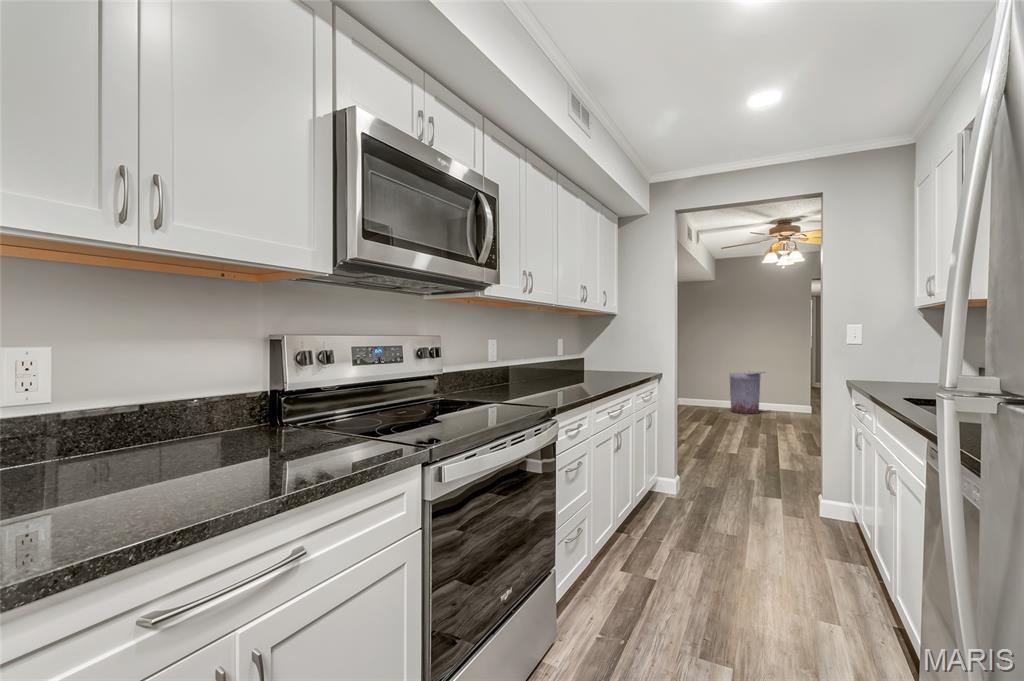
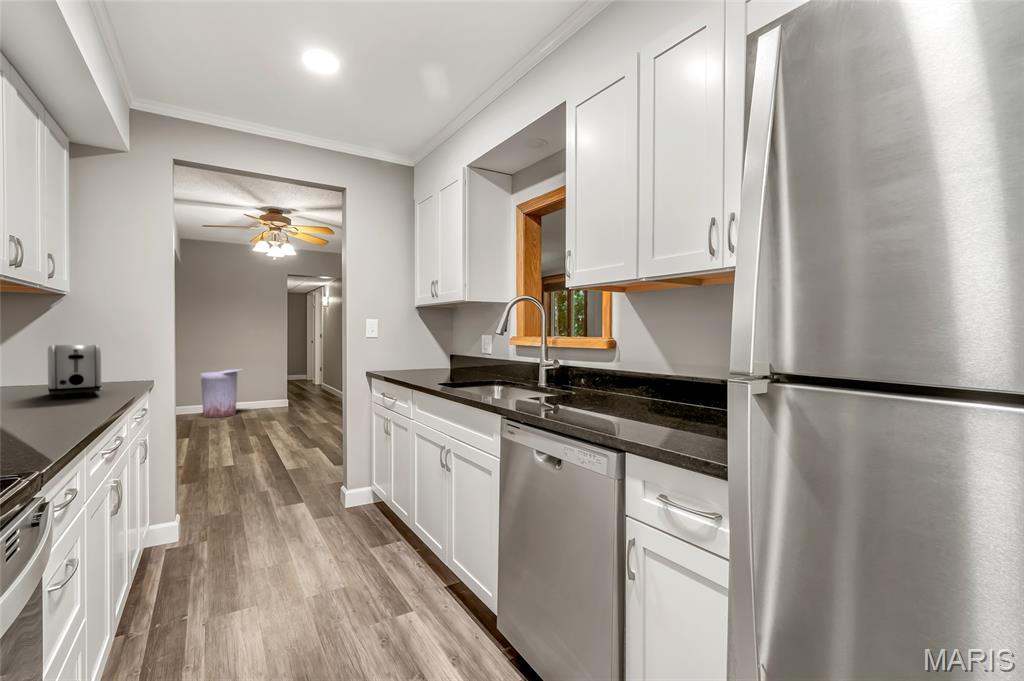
toaster: none [601,347,626,379] -> present [48,344,101,398]

